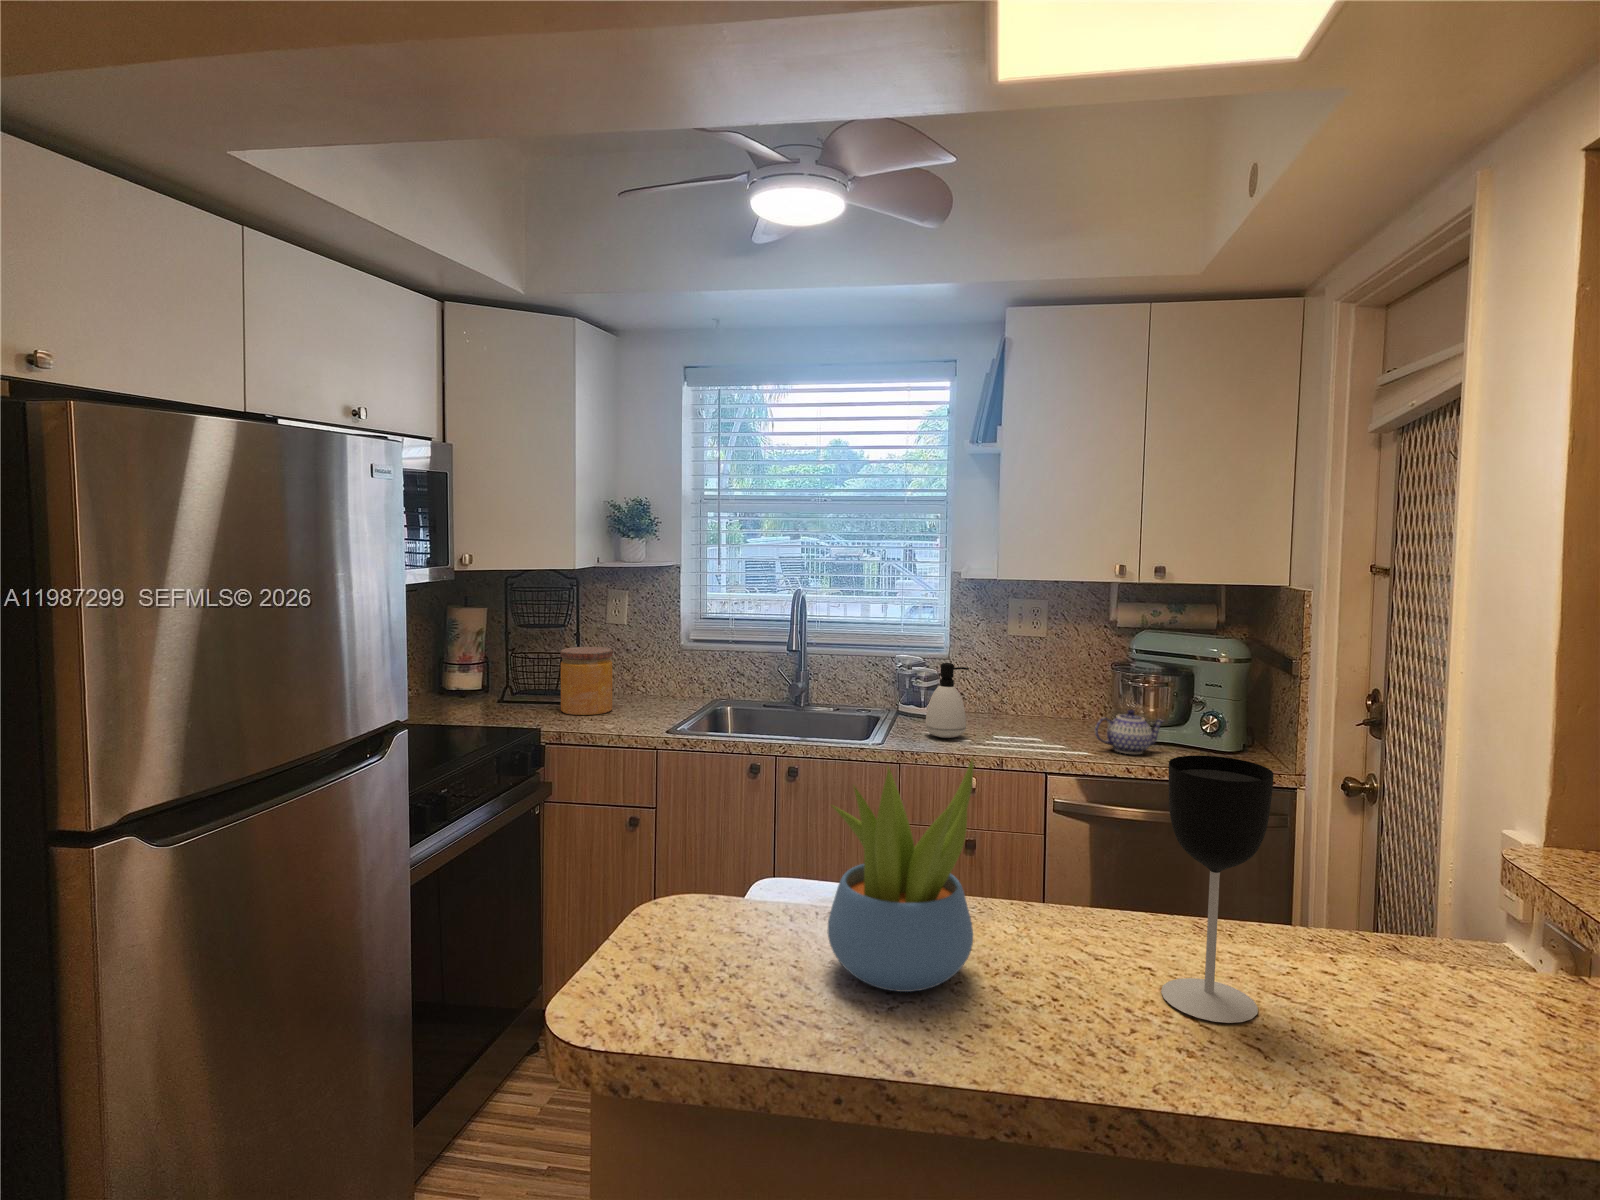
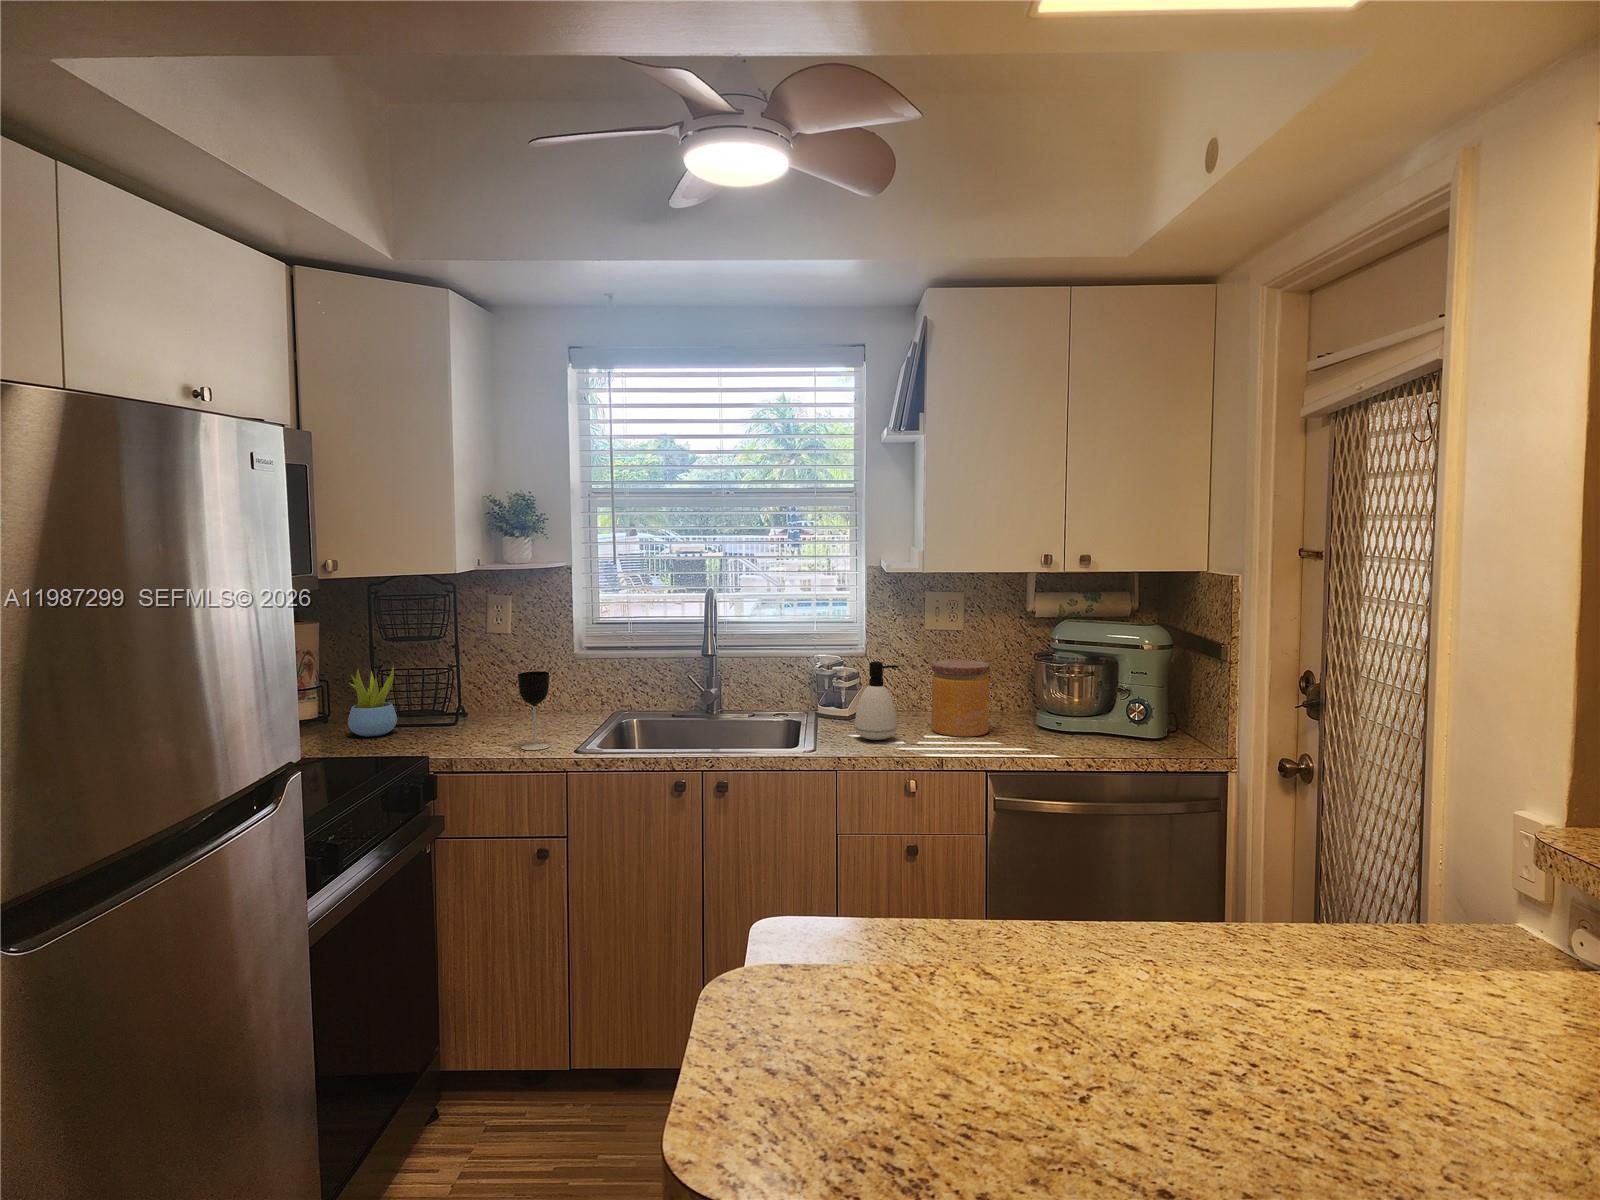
jar: present [560,647,613,715] -> present [932,660,990,737]
teapot: present [1095,710,1164,754] -> none [1028,701,1095,746]
wine glass: present [1161,755,1274,1023] -> present [518,671,549,750]
succulent plant: present [827,758,973,992] -> present [348,667,397,736]

